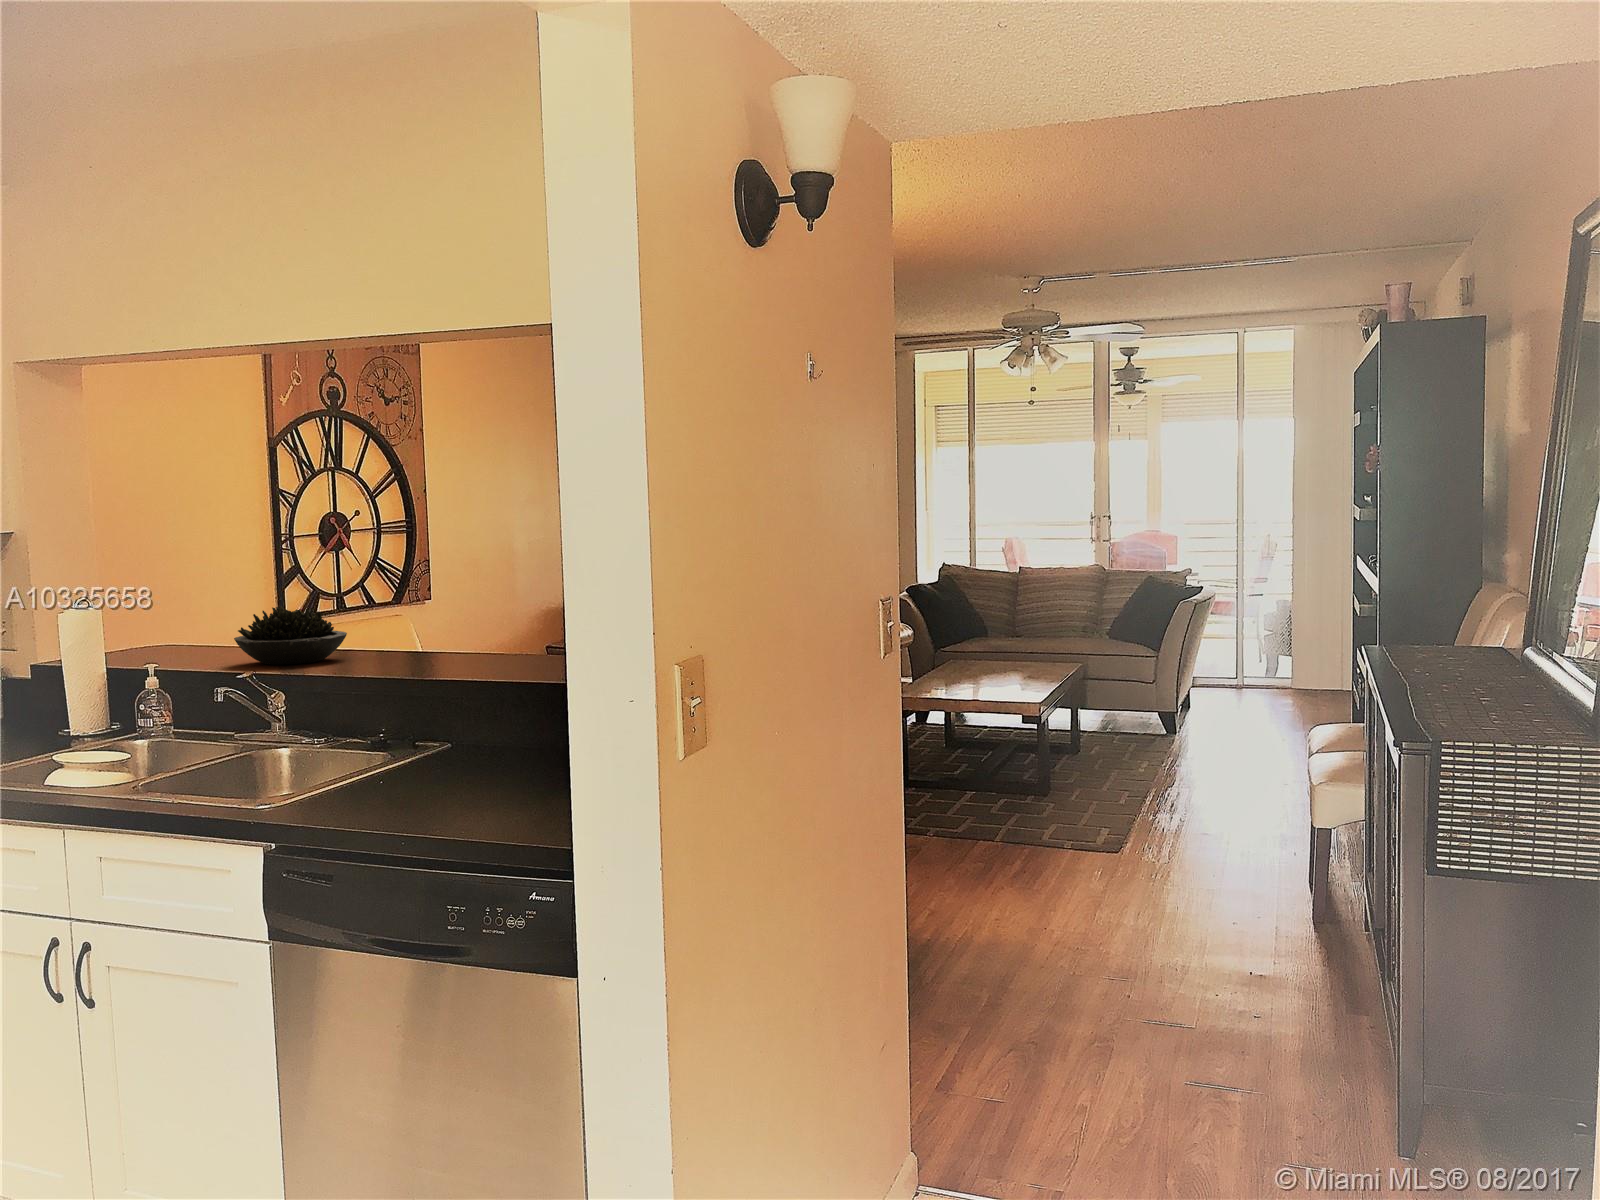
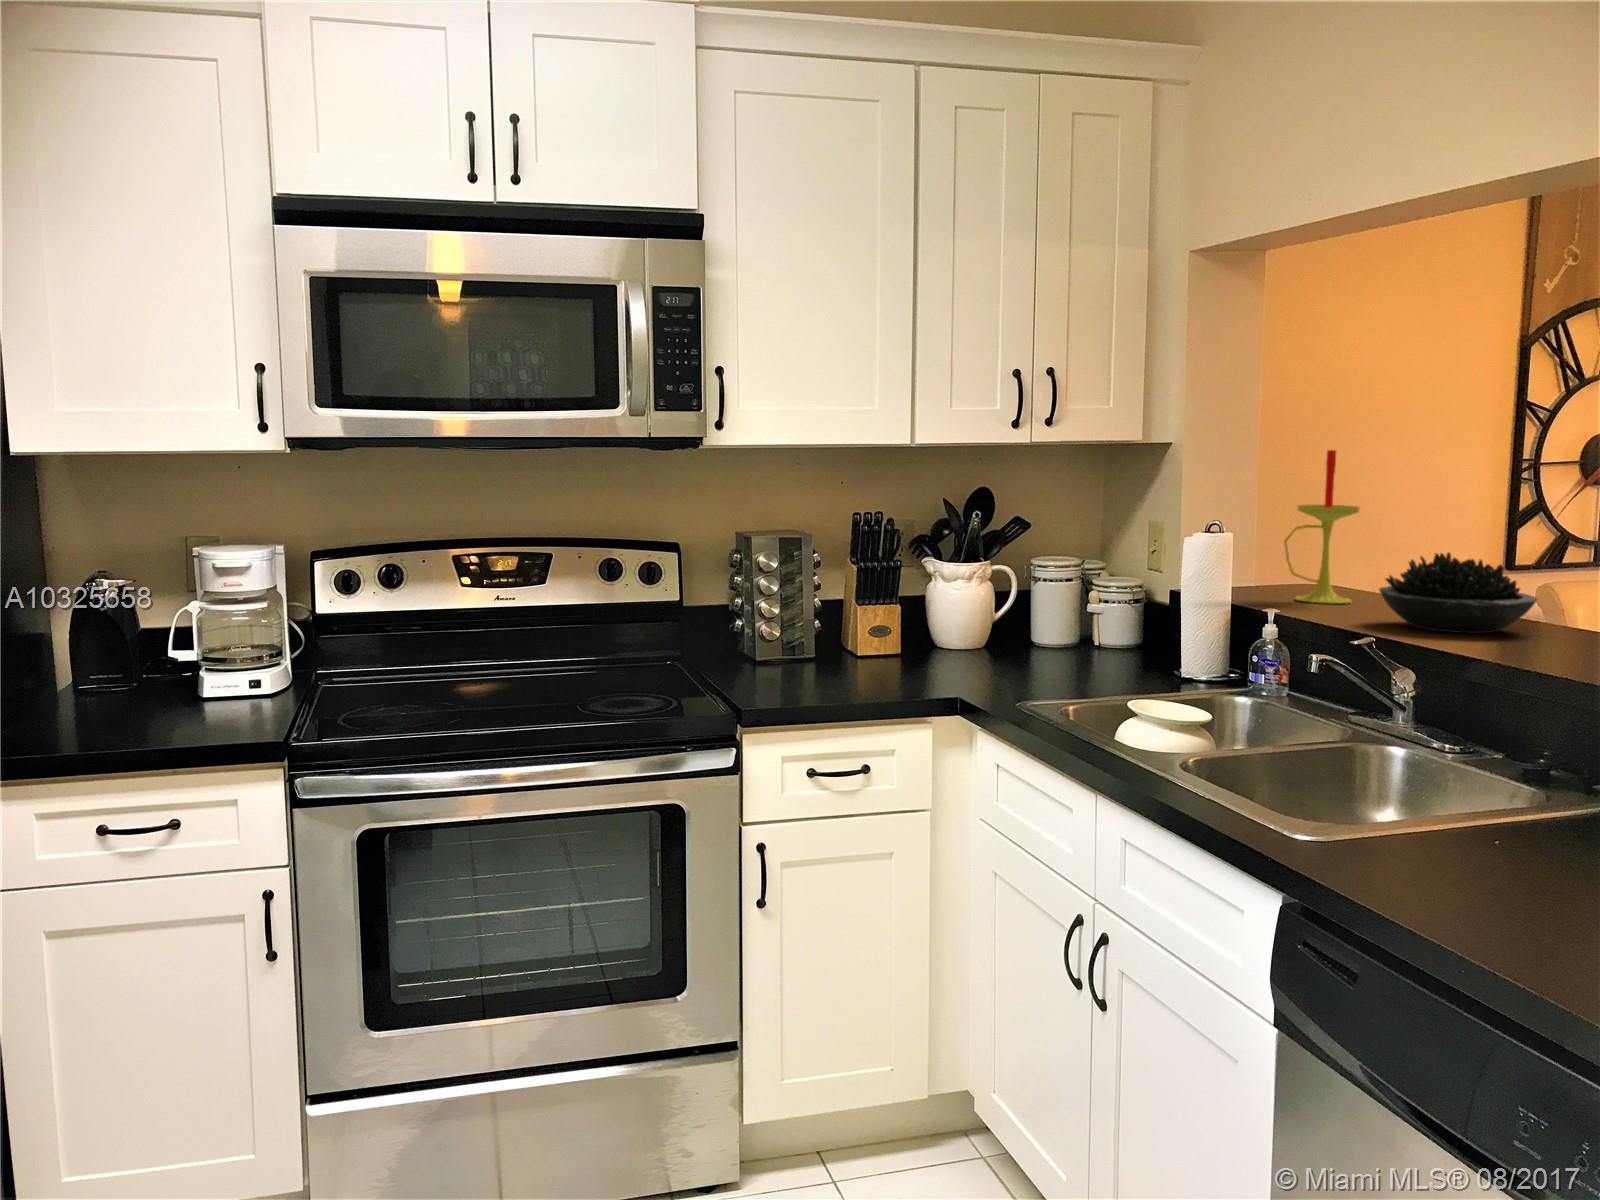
candle: none [137,530,199,659] -> present [1284,450,1360,604]

